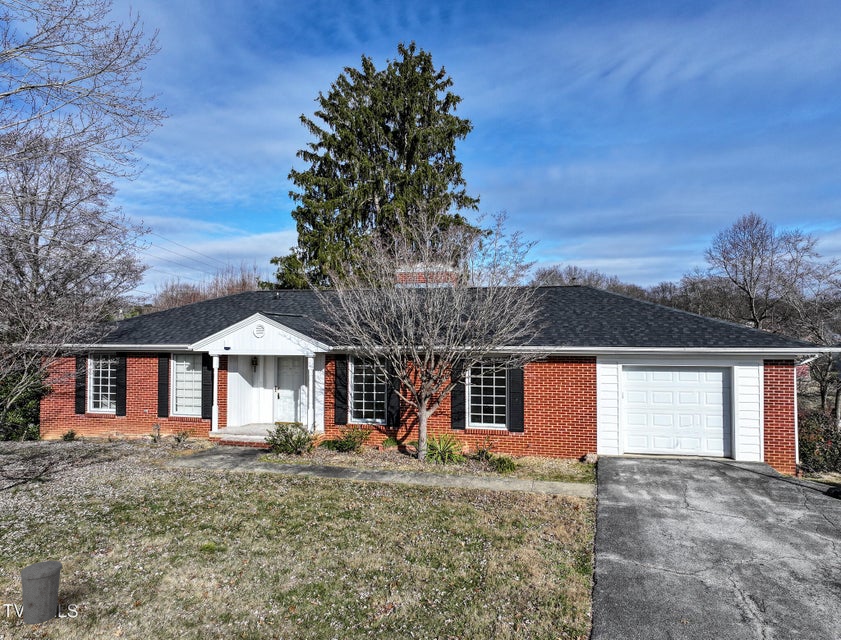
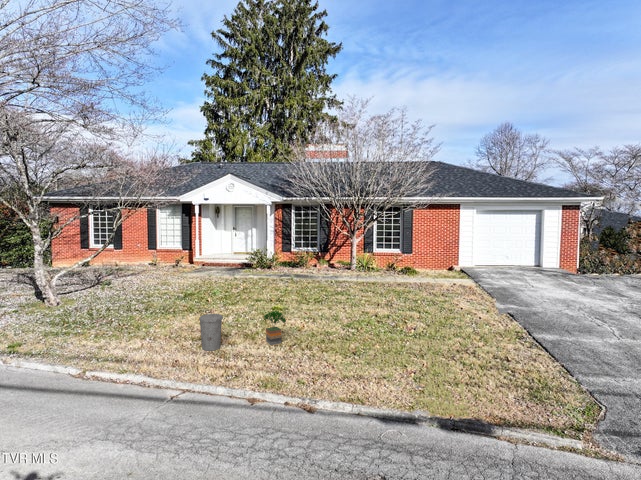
potted tree: none [125,558,162,617] -> present [264,311,286,345]

